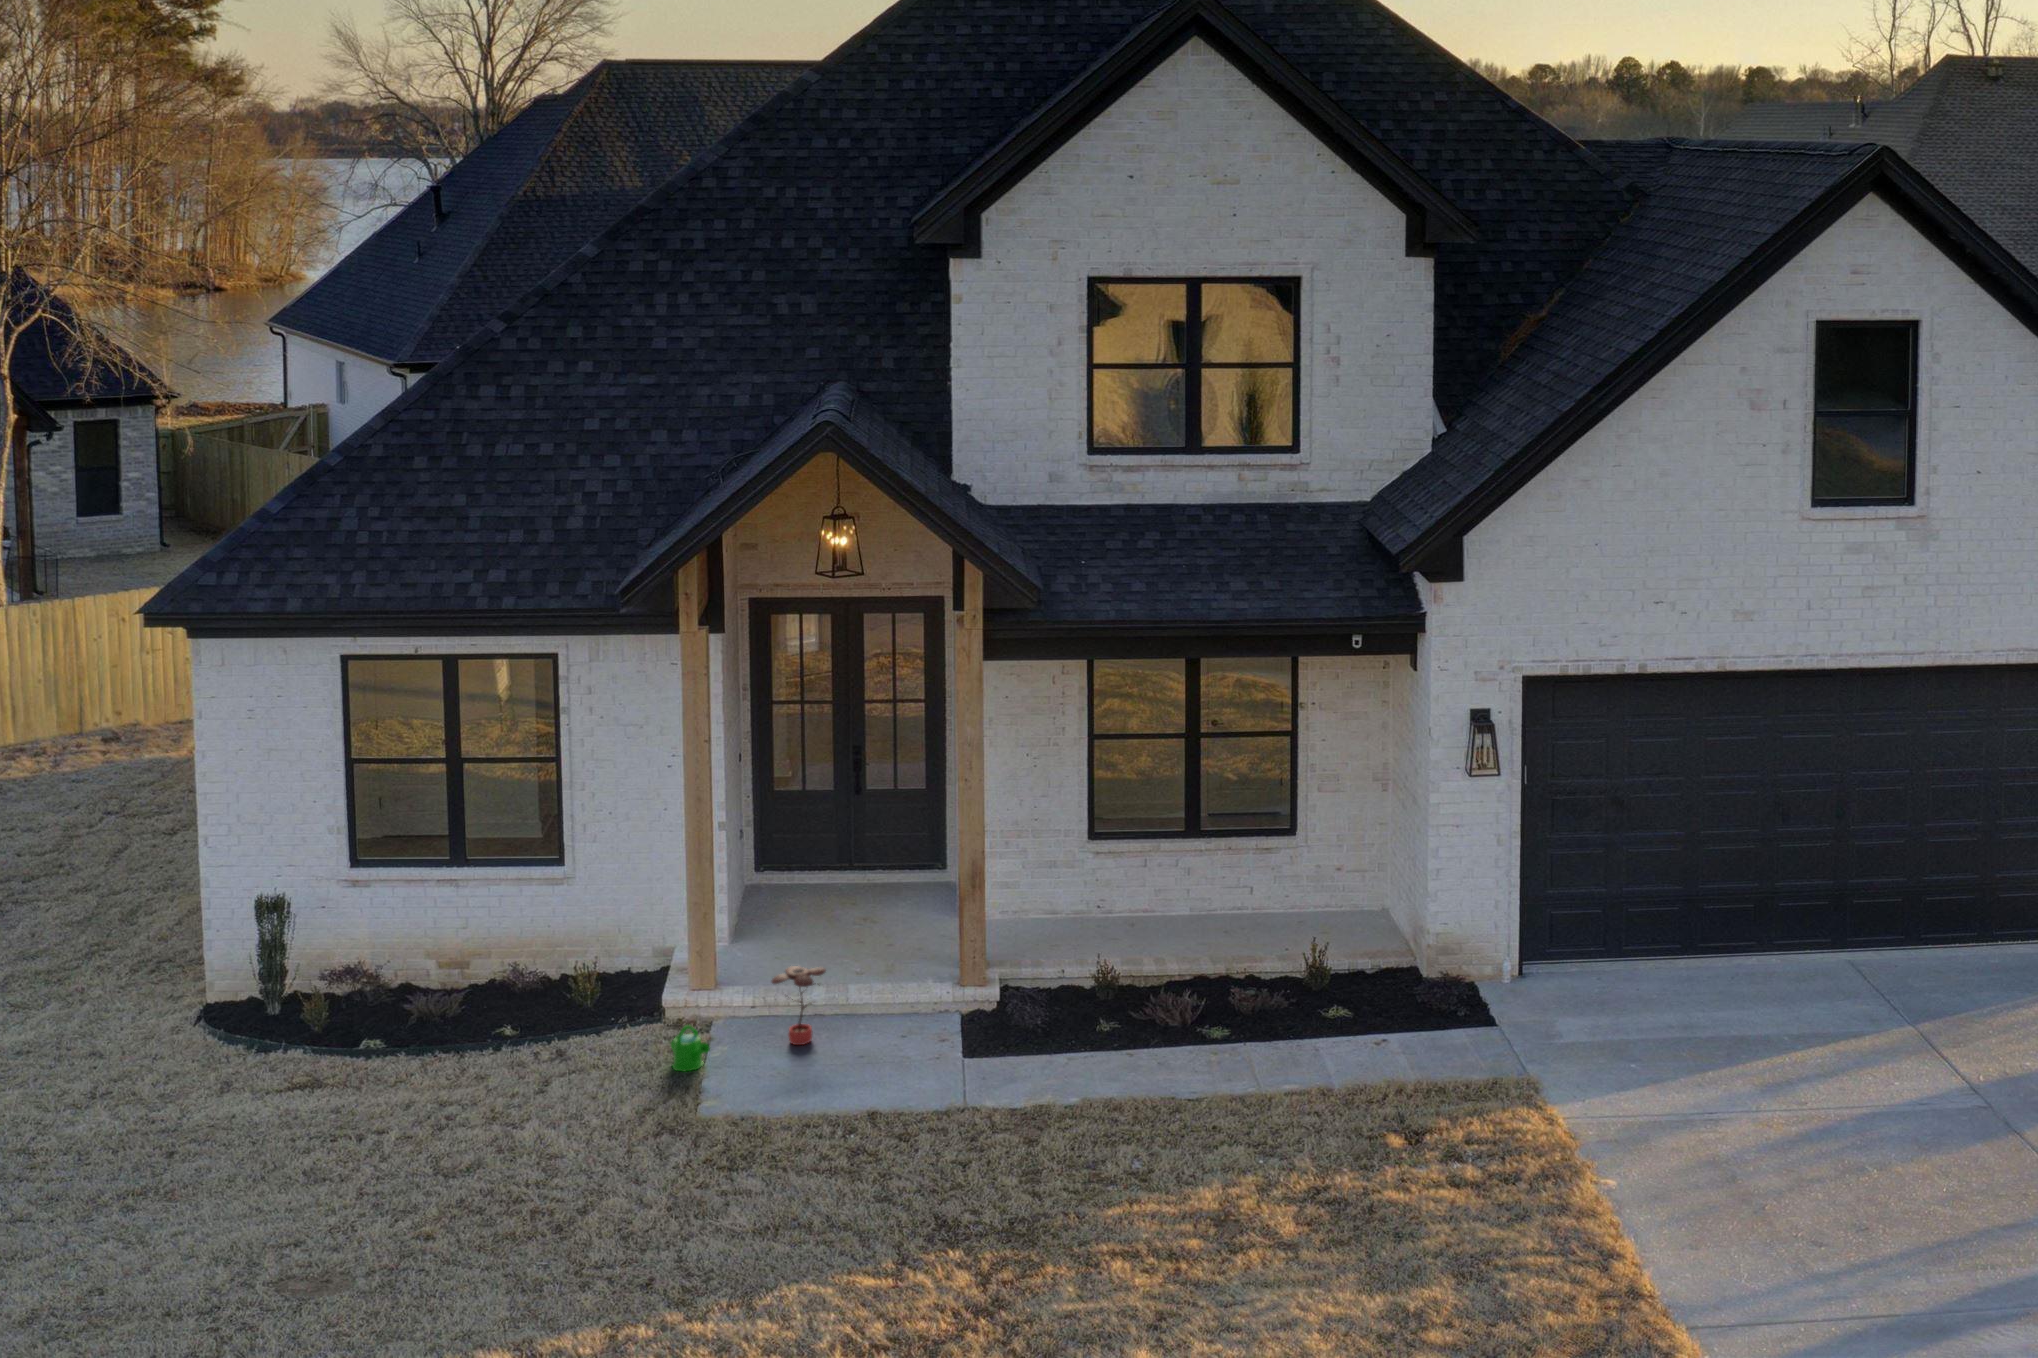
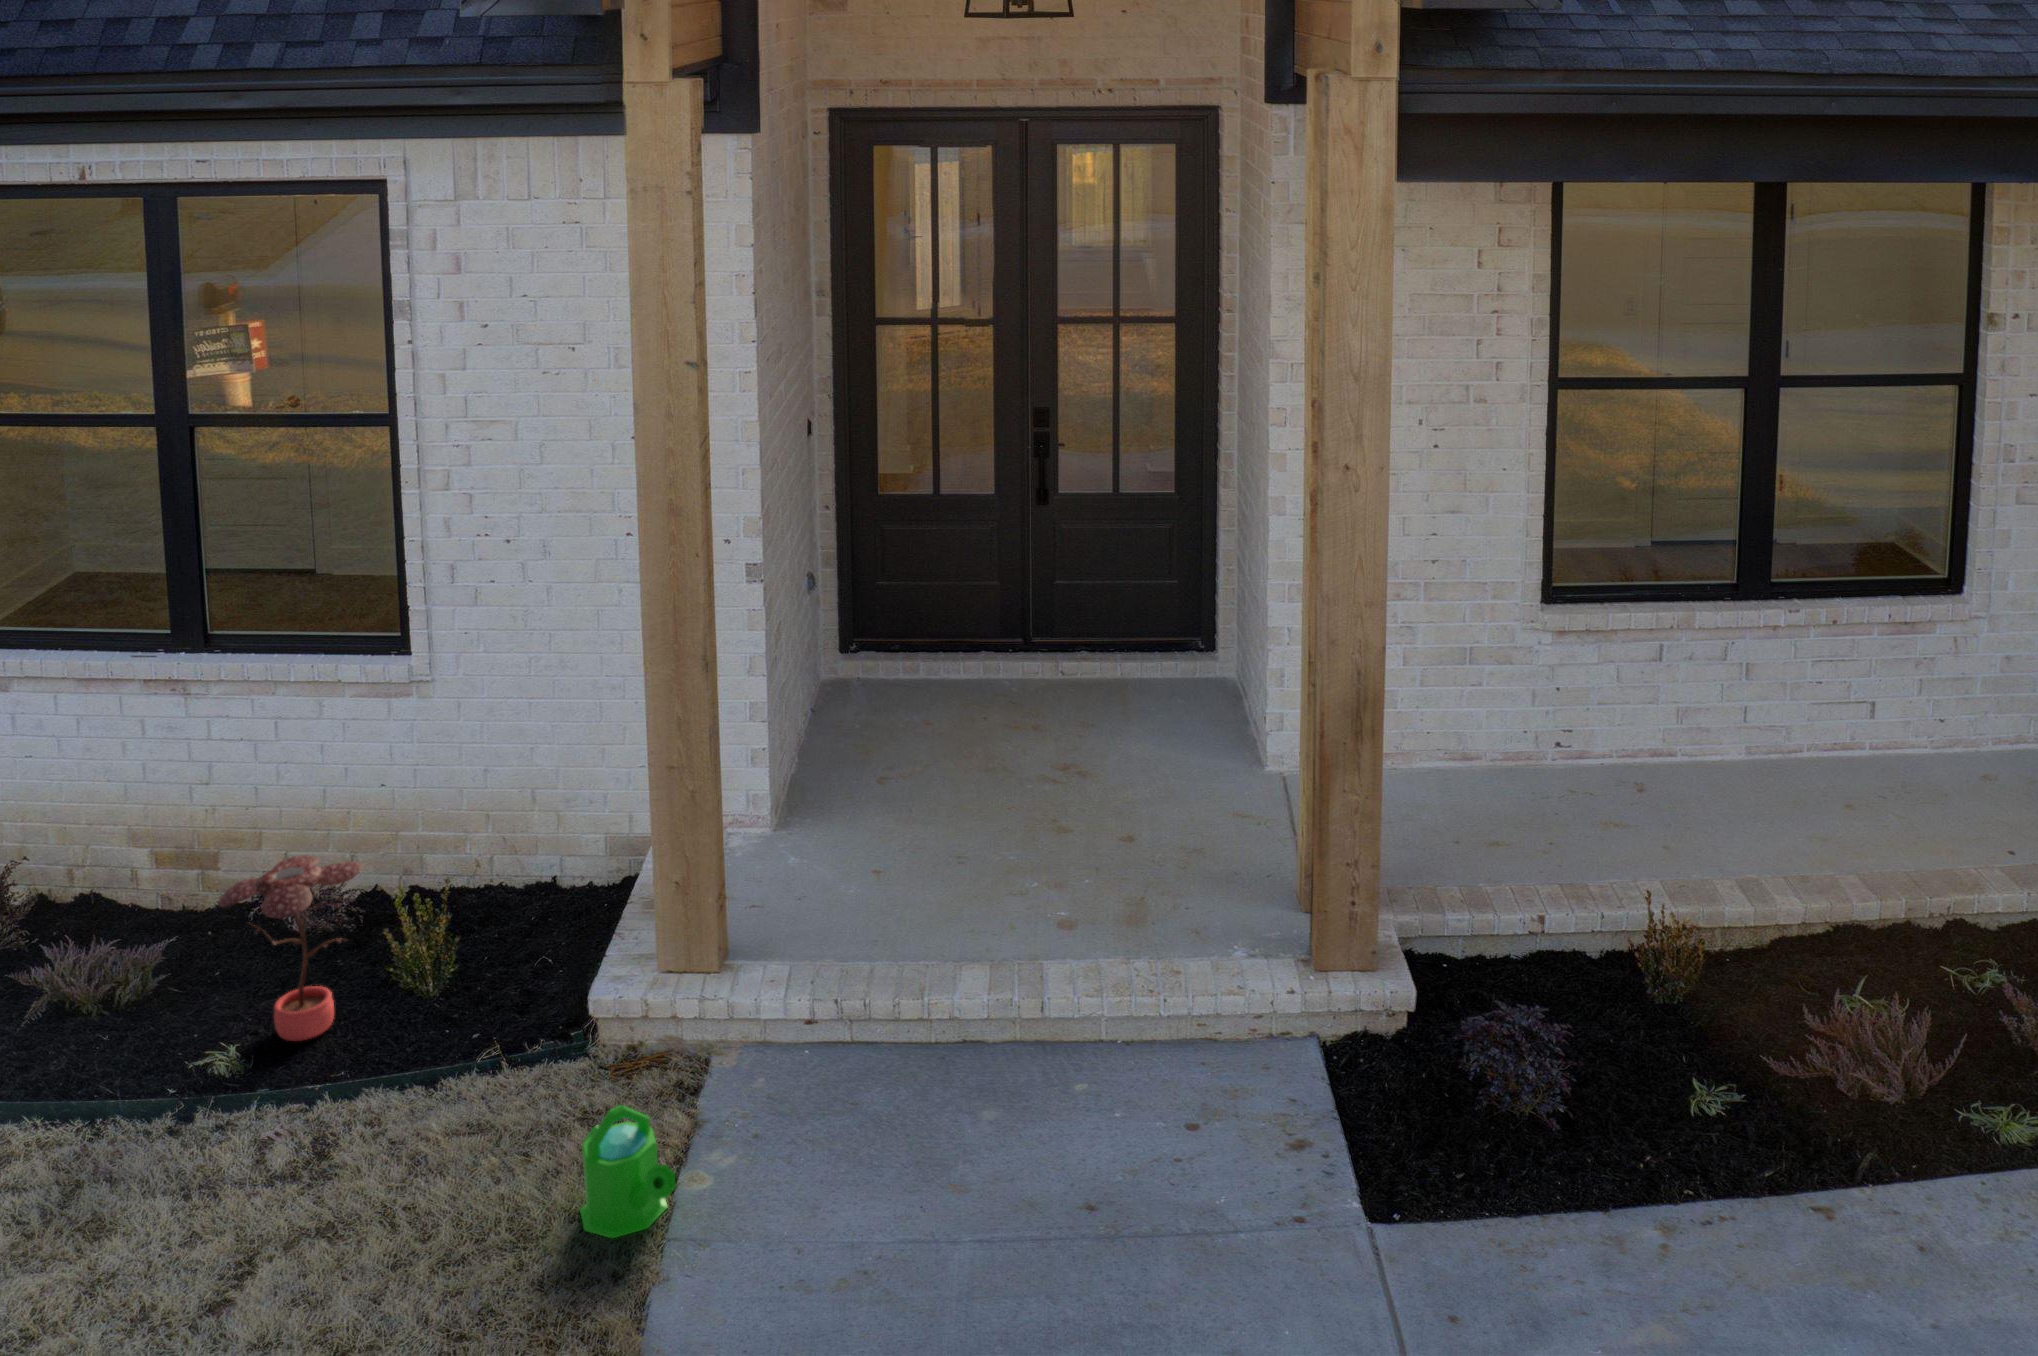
potted plant: present [772,966,826,1045] -> present [218,855,362,1041]

